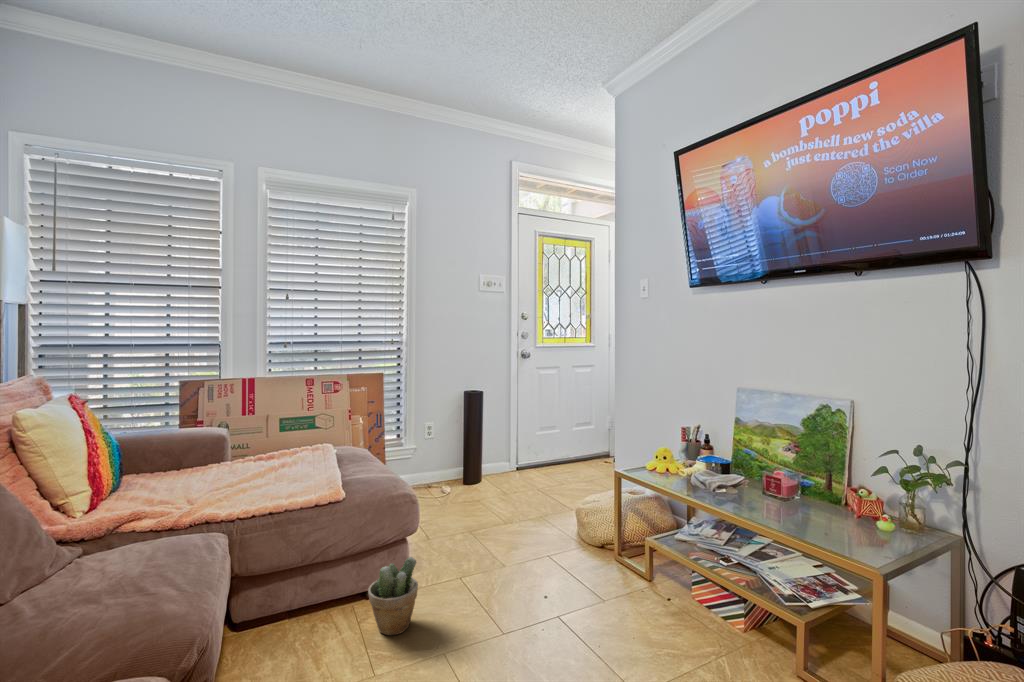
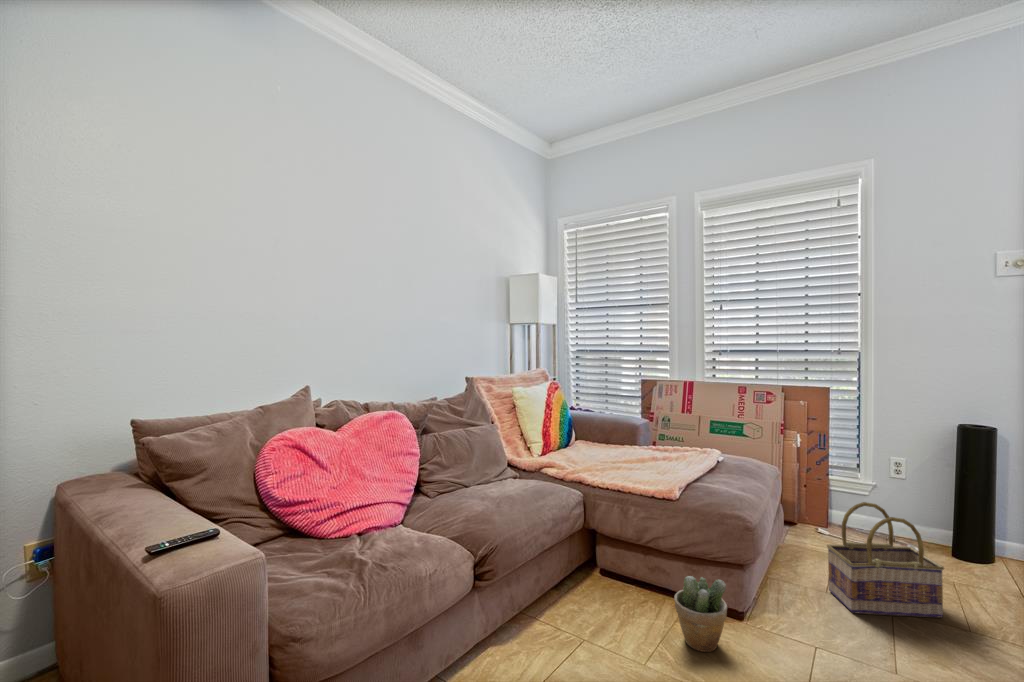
basket: none [428,458,494,546] -> present [827,502,944,617]

